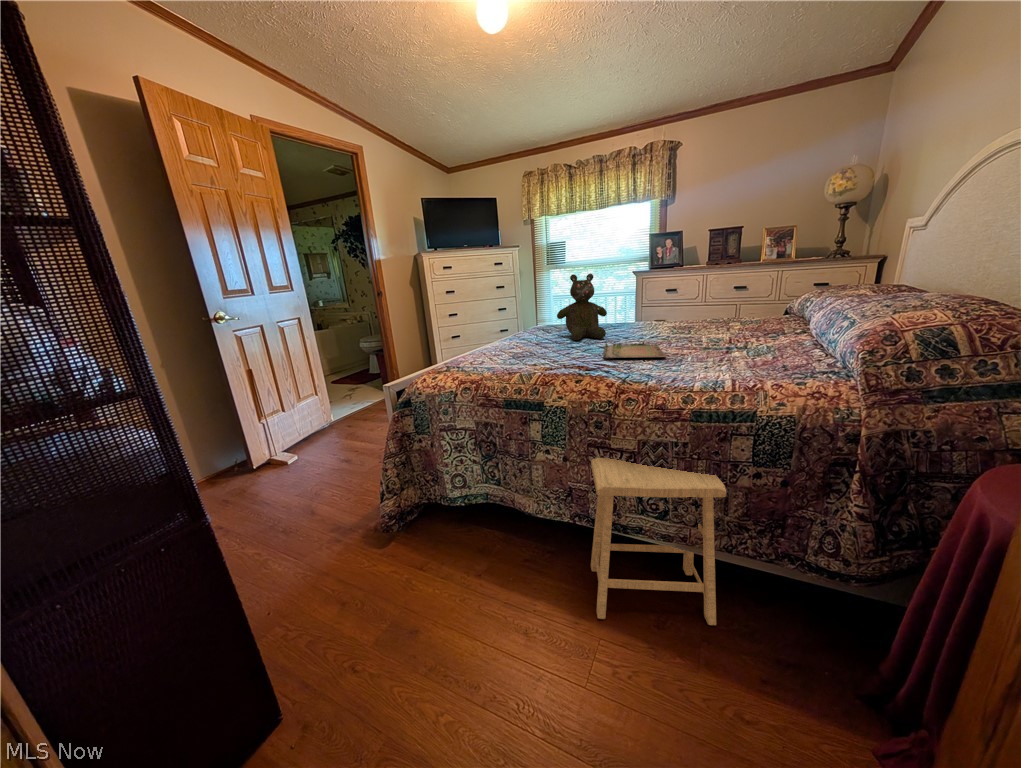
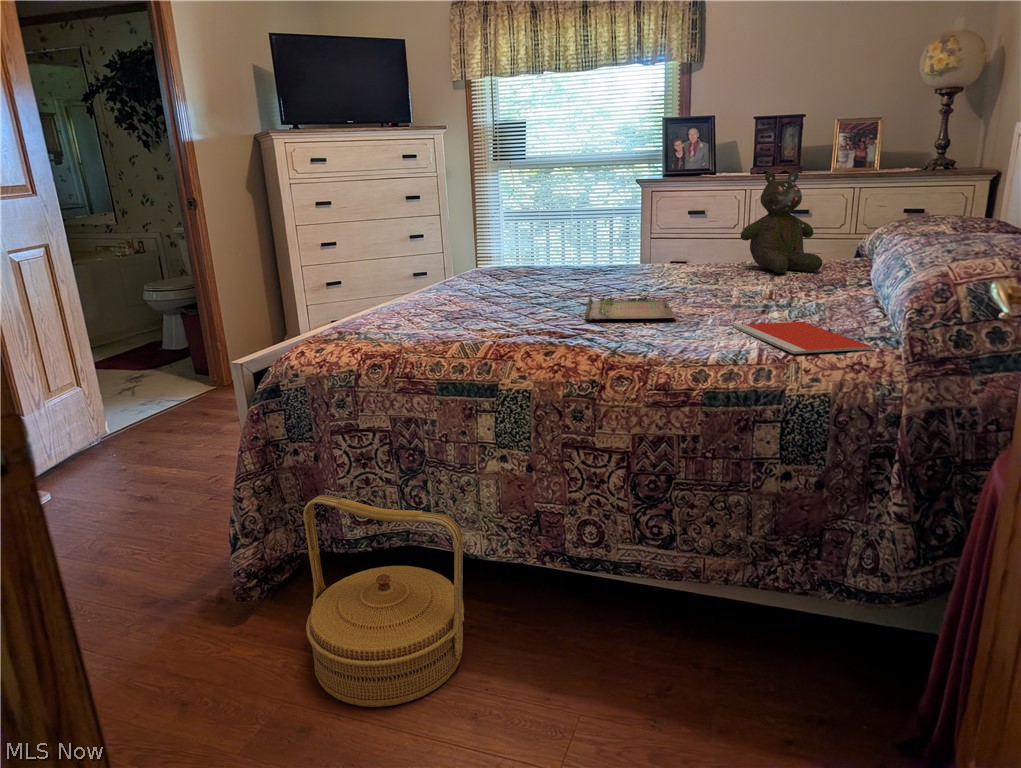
teddy bear: present [557,274,607,340] -> present [741,171,822,273]
notebook: none [708,359,825,384] -> present [733,322,873,354]
footstool: present [591,458,726,625] -> none [567,460,746,691]
woven basket: none [418,473,521,619] -> present [303,495,464,707]

